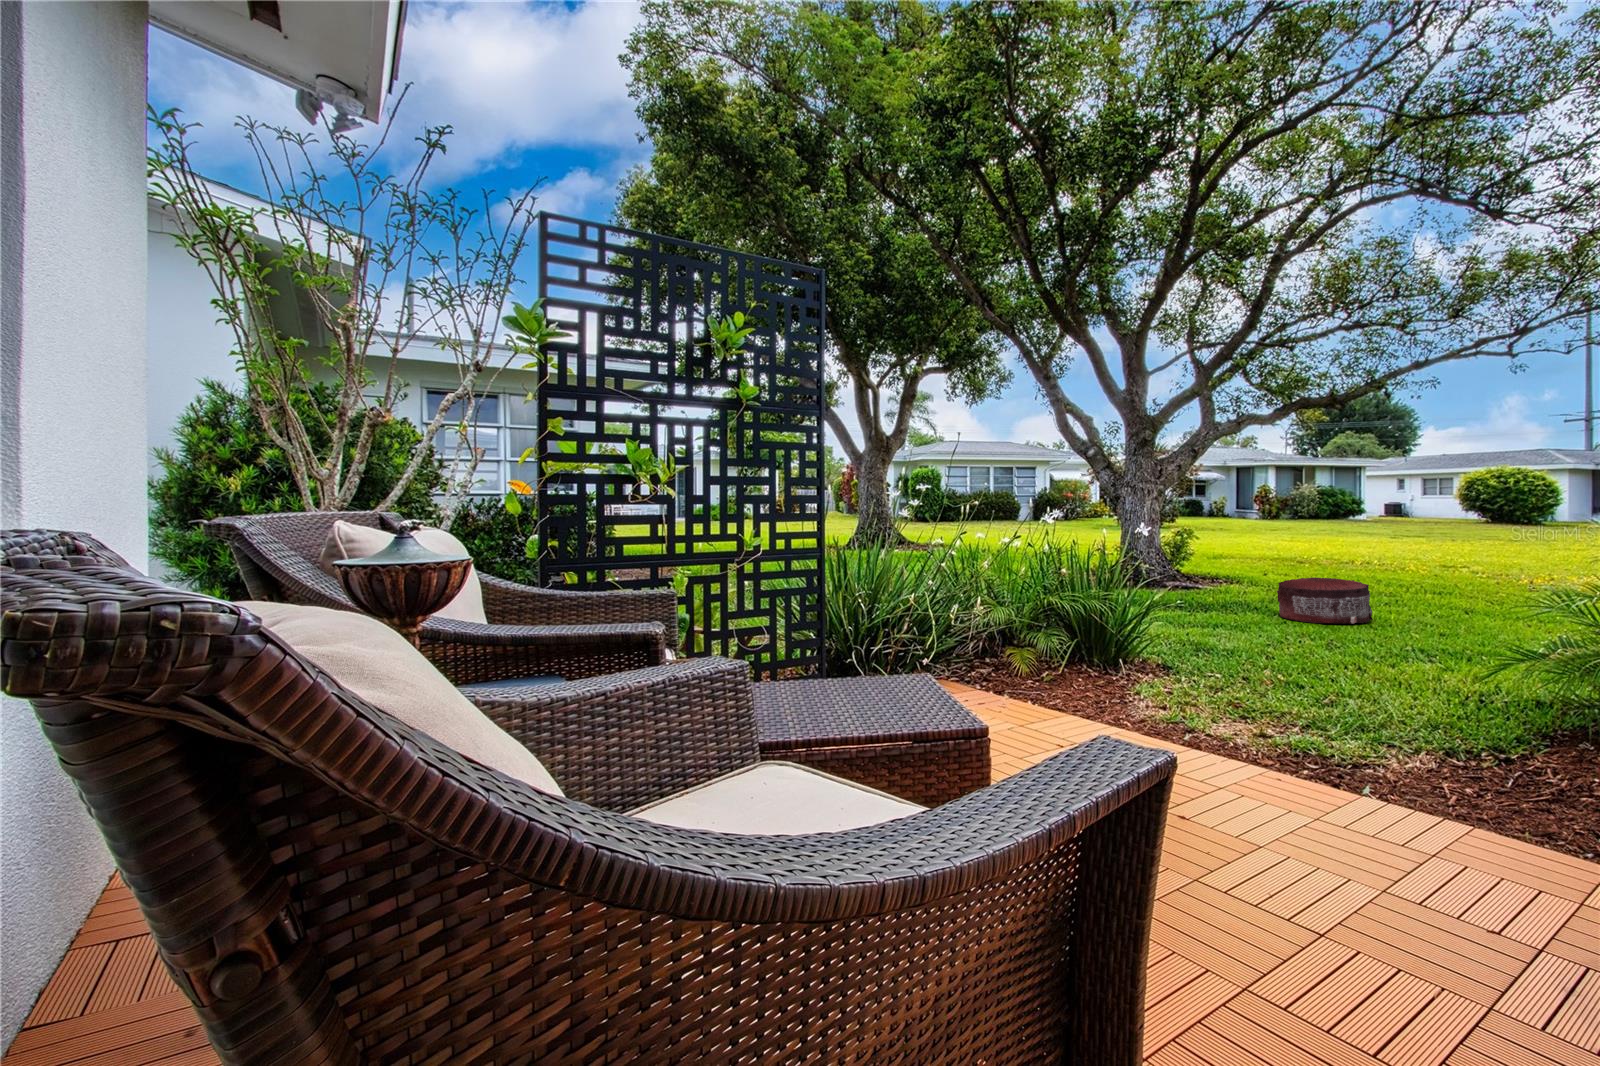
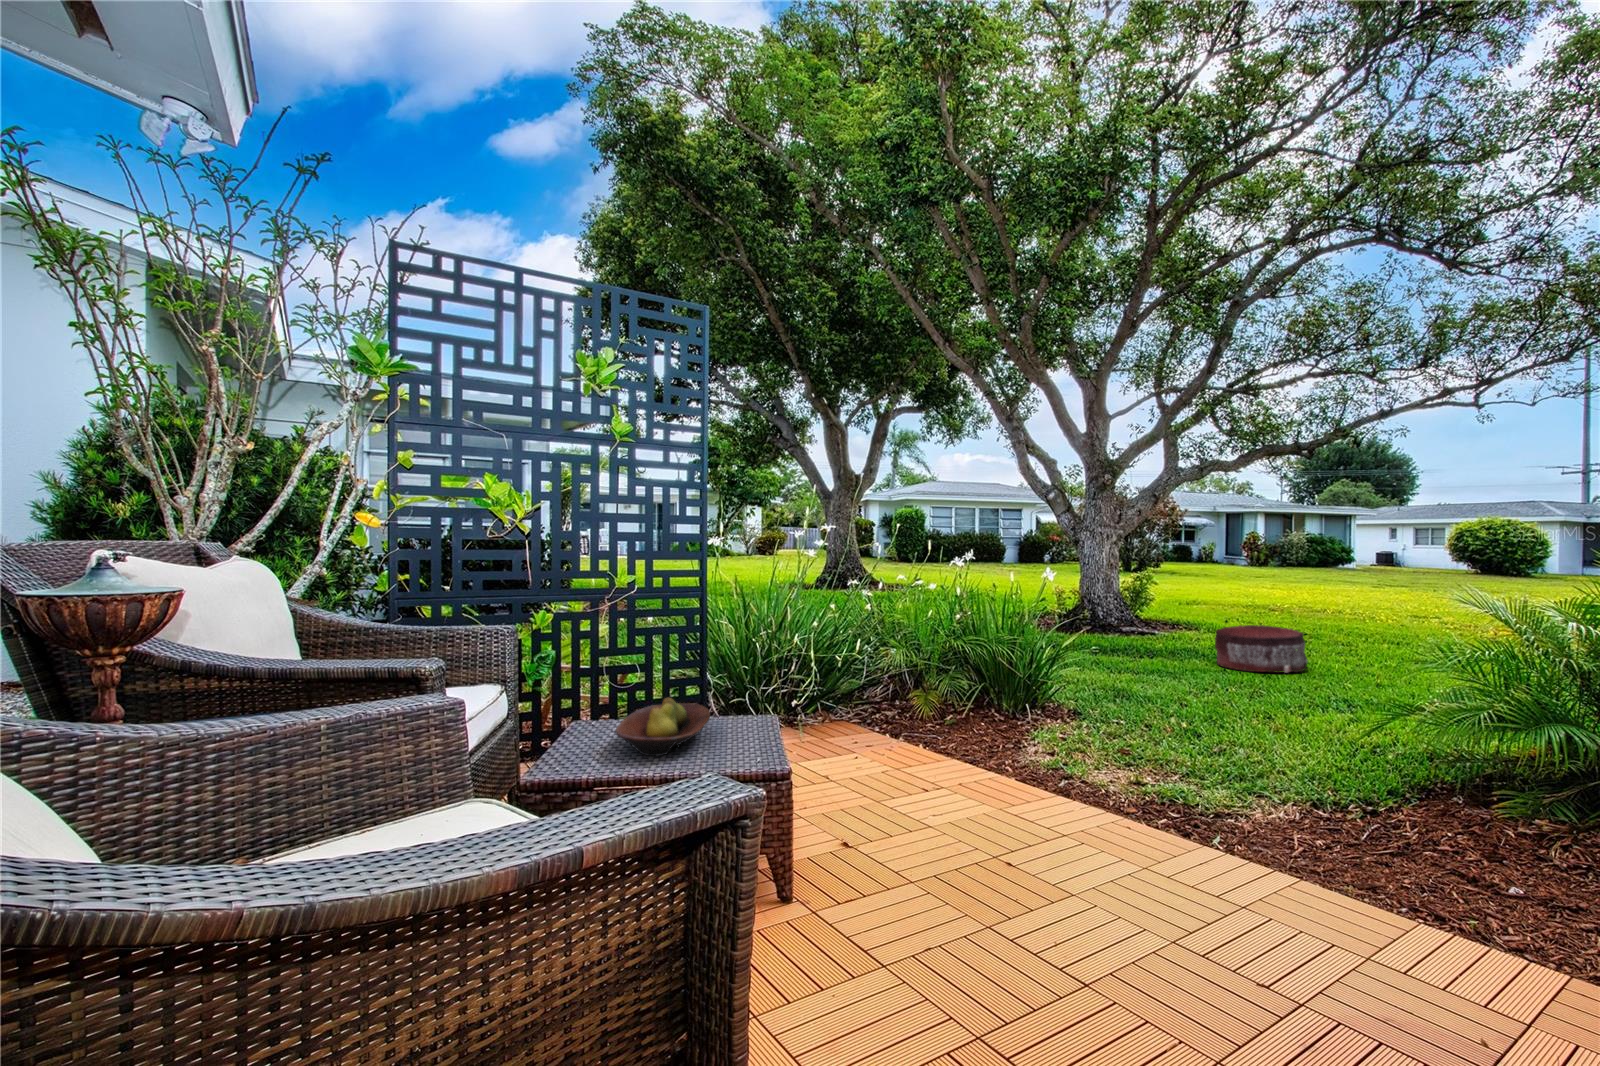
fruit bowl: none [815,662,899,720] -> present [616,698,710,756]

